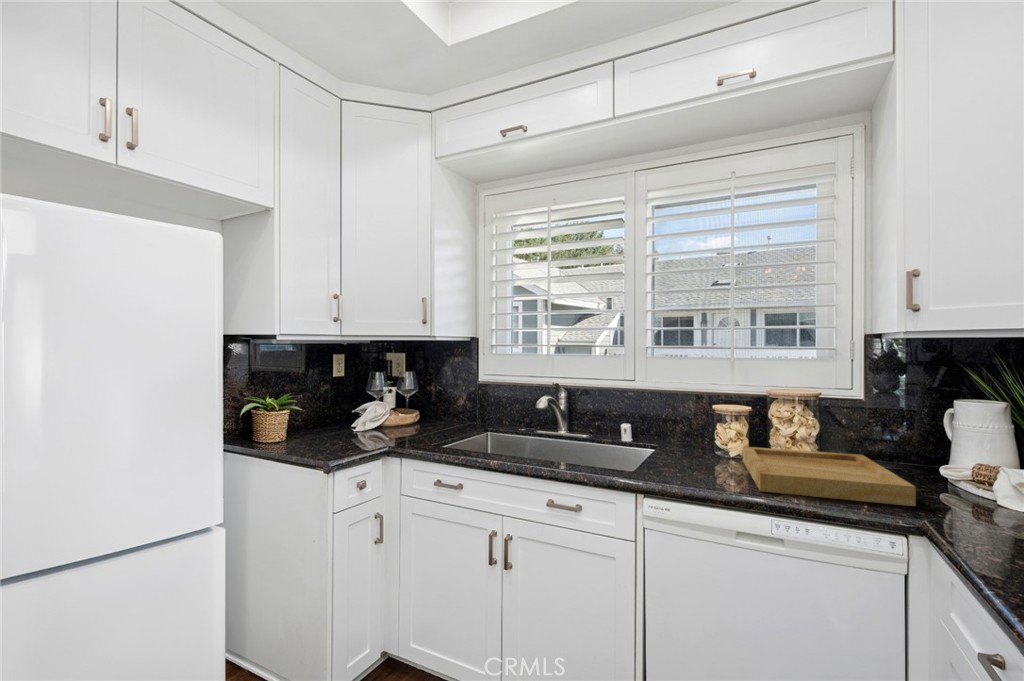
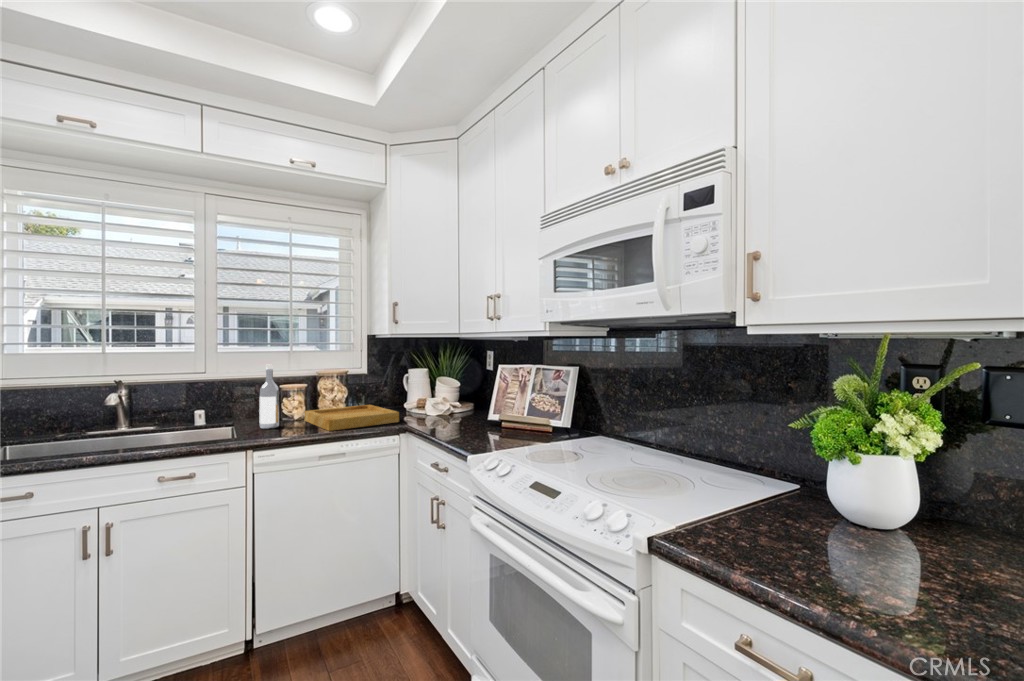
wine bottle: none [675,375,700,464] -> present [259,365,279,429]

